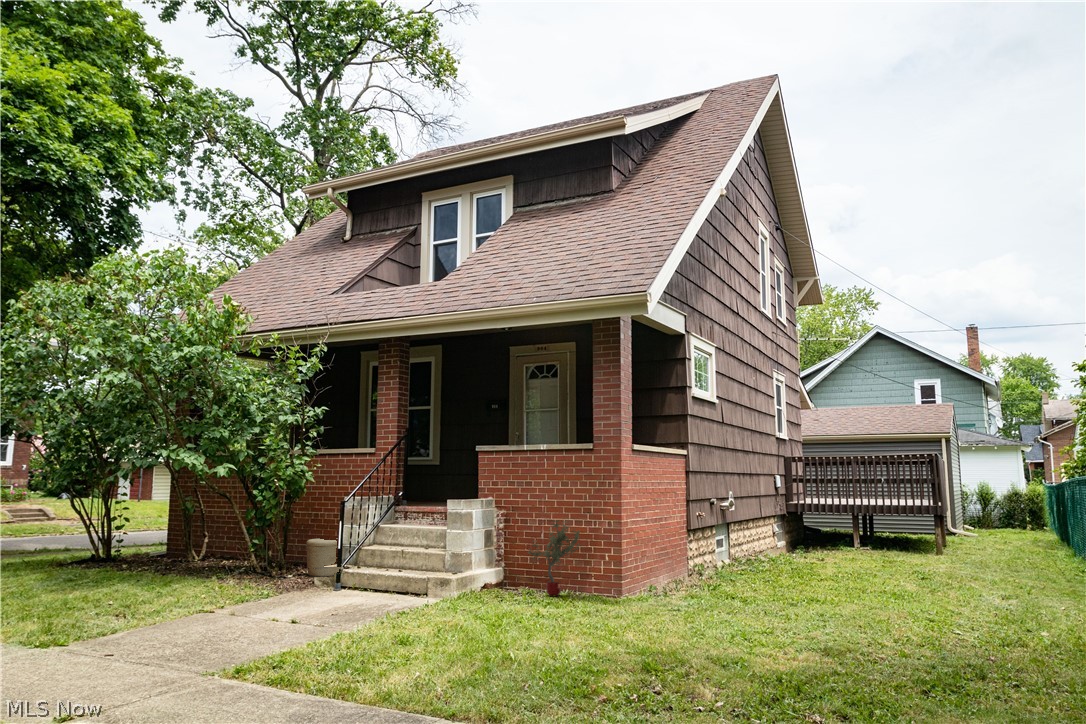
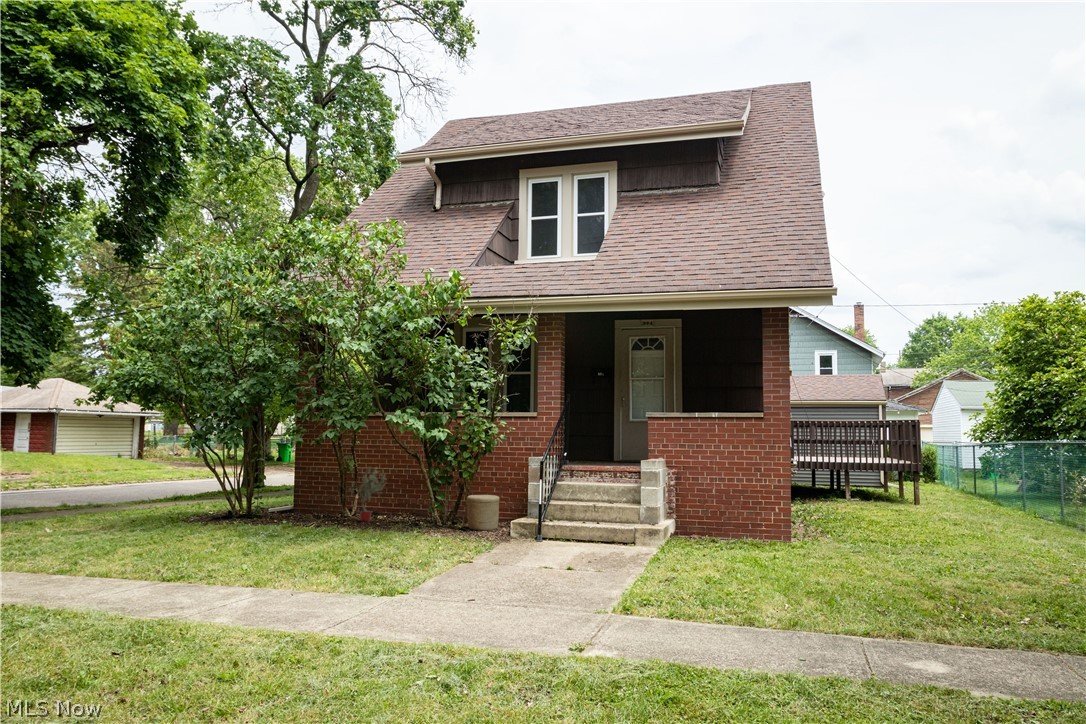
potted tree: present [528,521,580,597] -> present [349,467,385,522]

